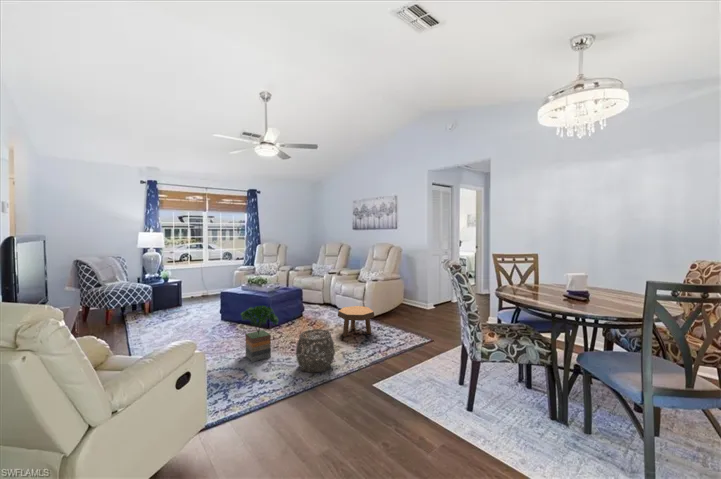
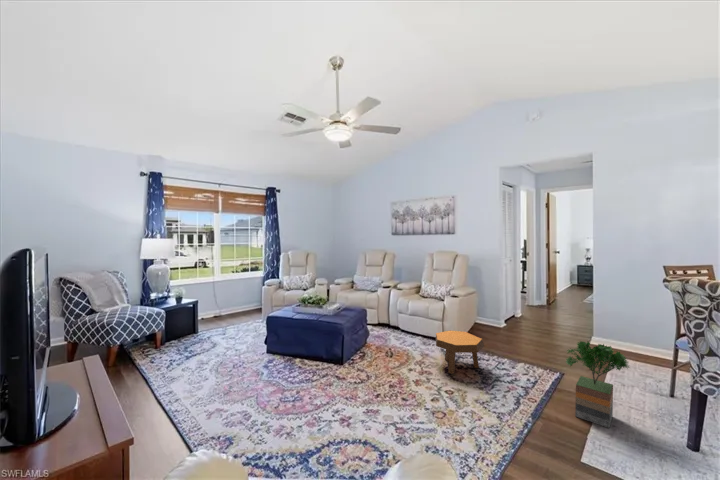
potted tree: present [241,306,278,362] -> present [566,341,629,428]
woven basket: present [296,329,335,373] -> none [440,376,501,448]

